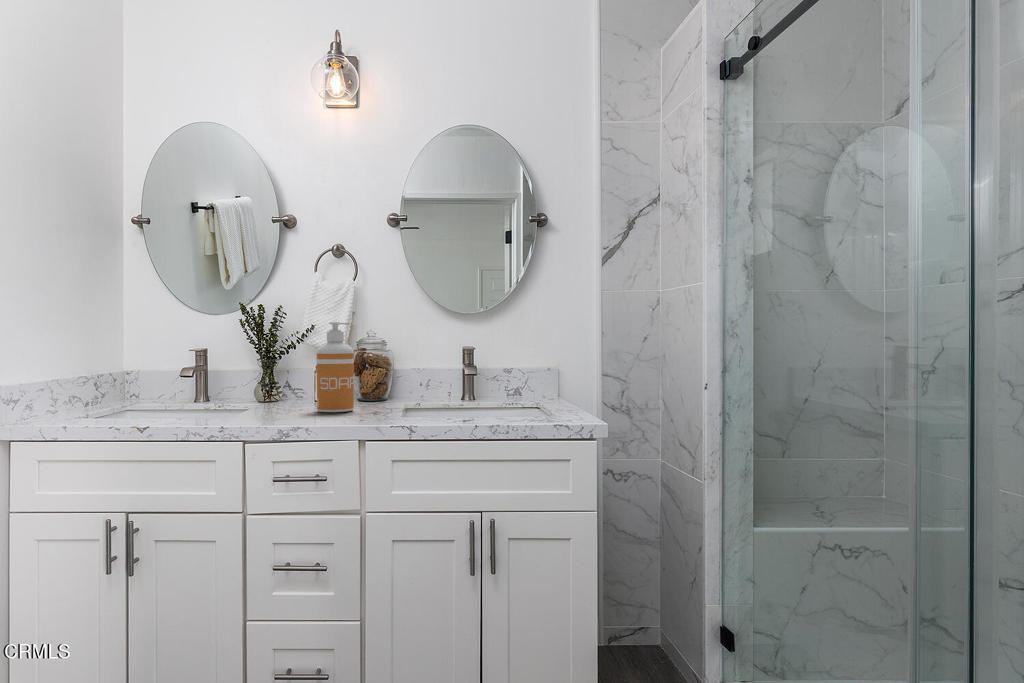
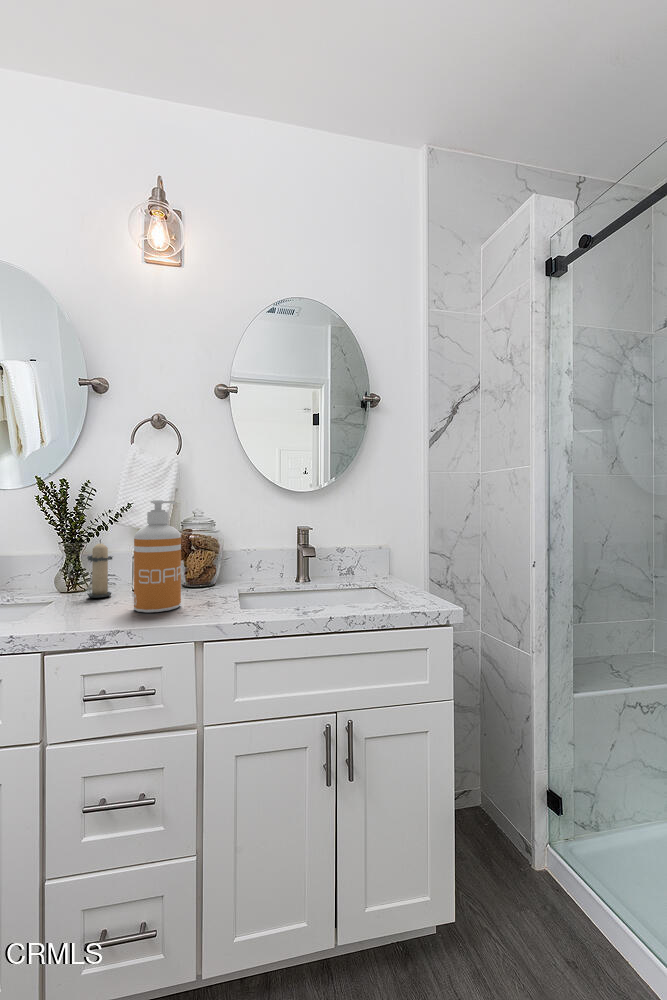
candle: none [278,357,303,406] -> present [87,540,112,598]

